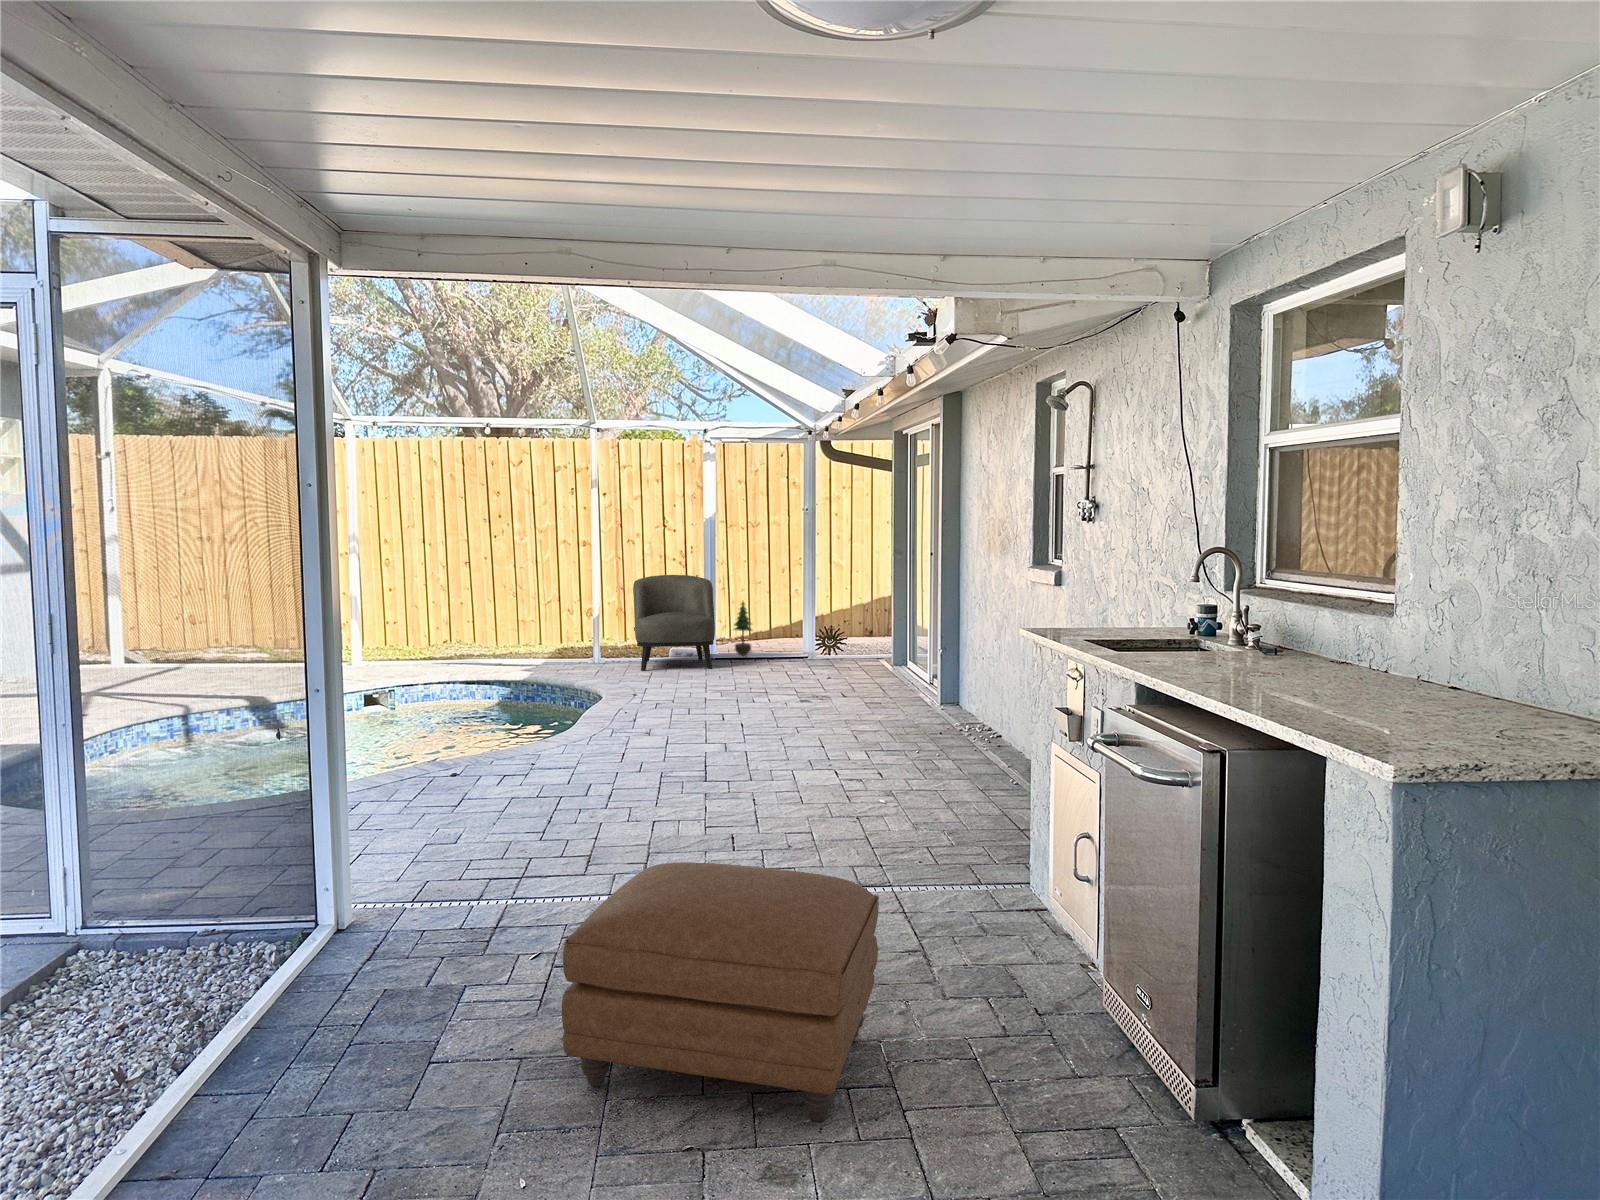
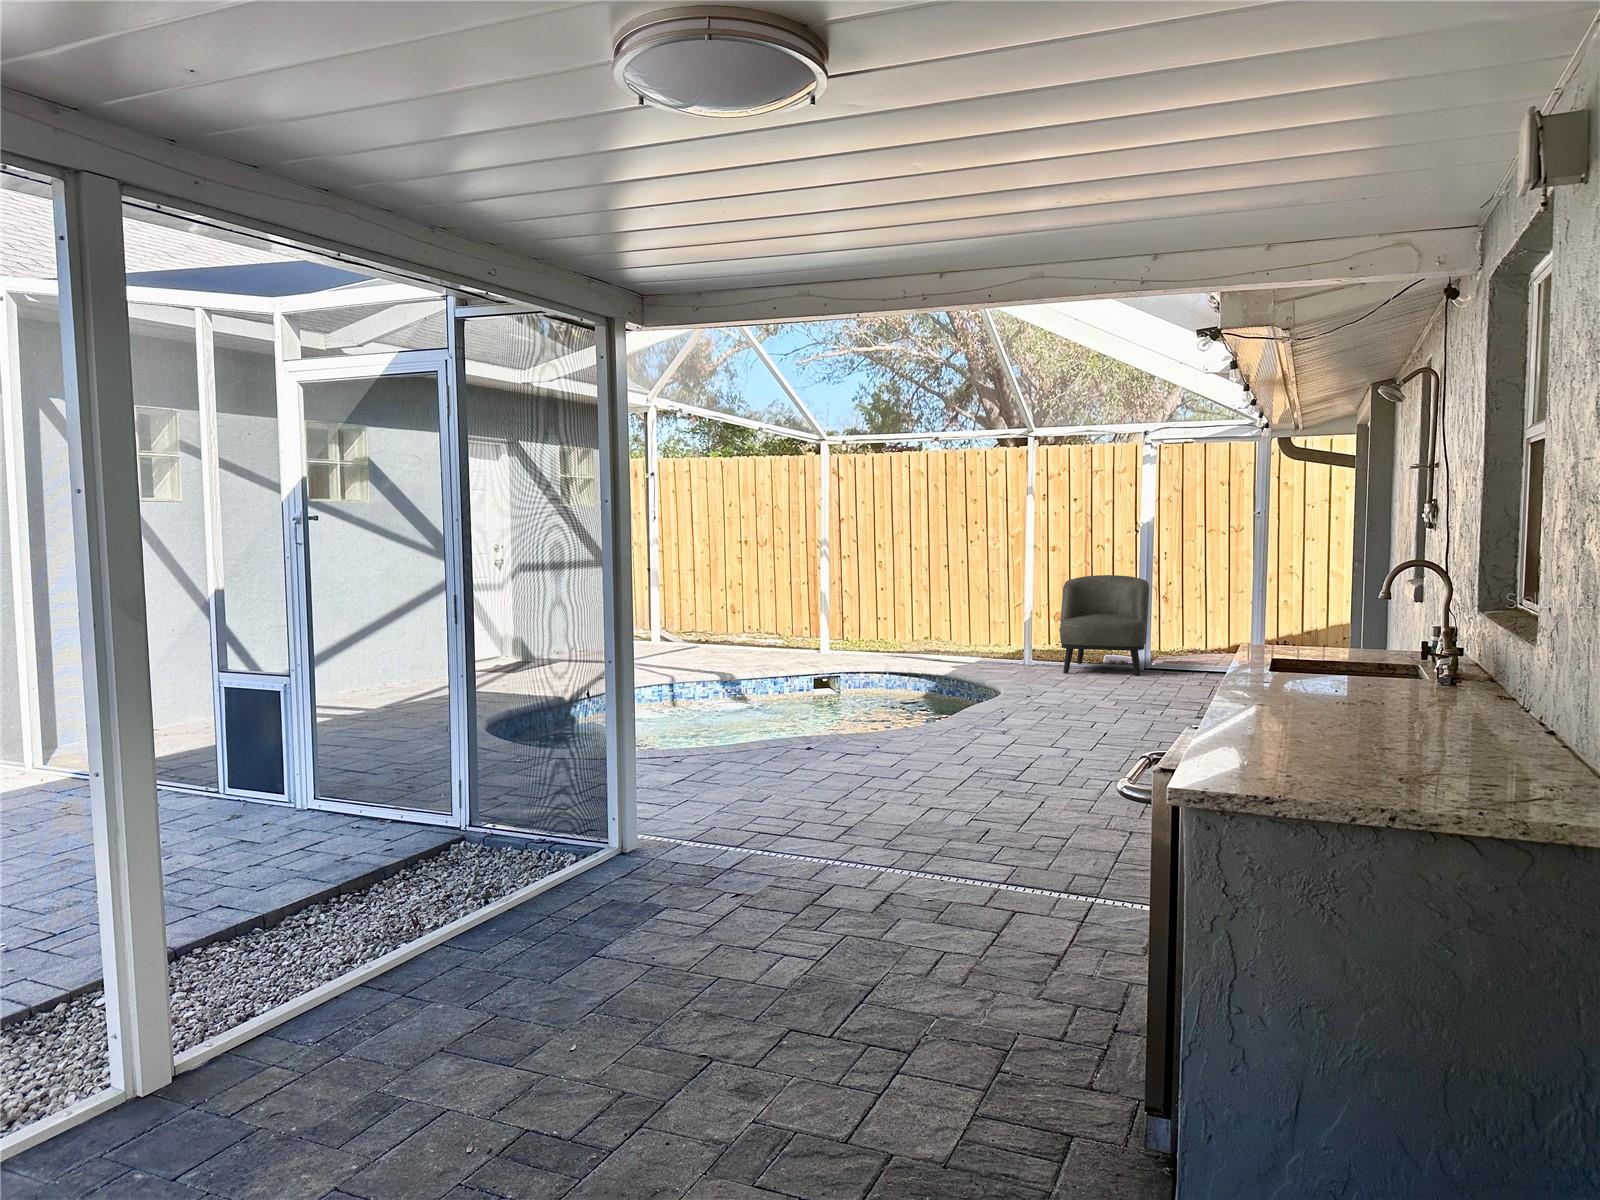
potted tree: present [734,602,752,658] -> none [1174,603,1199,667]
ottoman: present [562,862,879,1121] -> none [654,828,947,1069]

